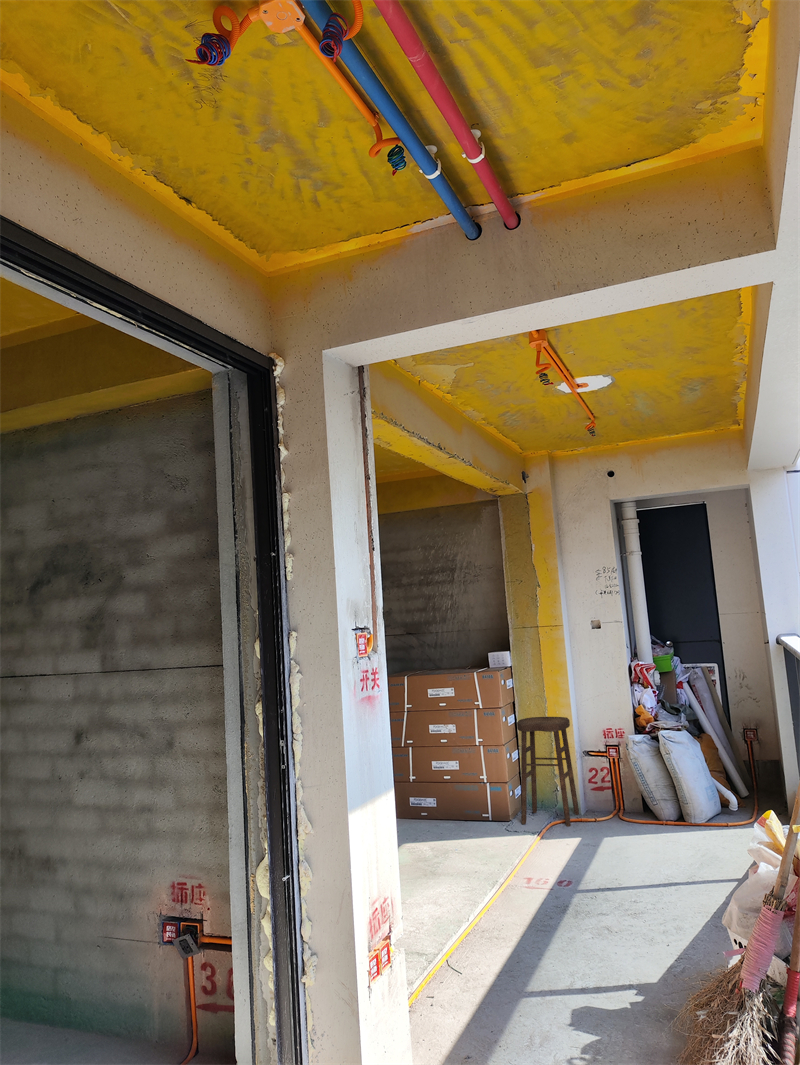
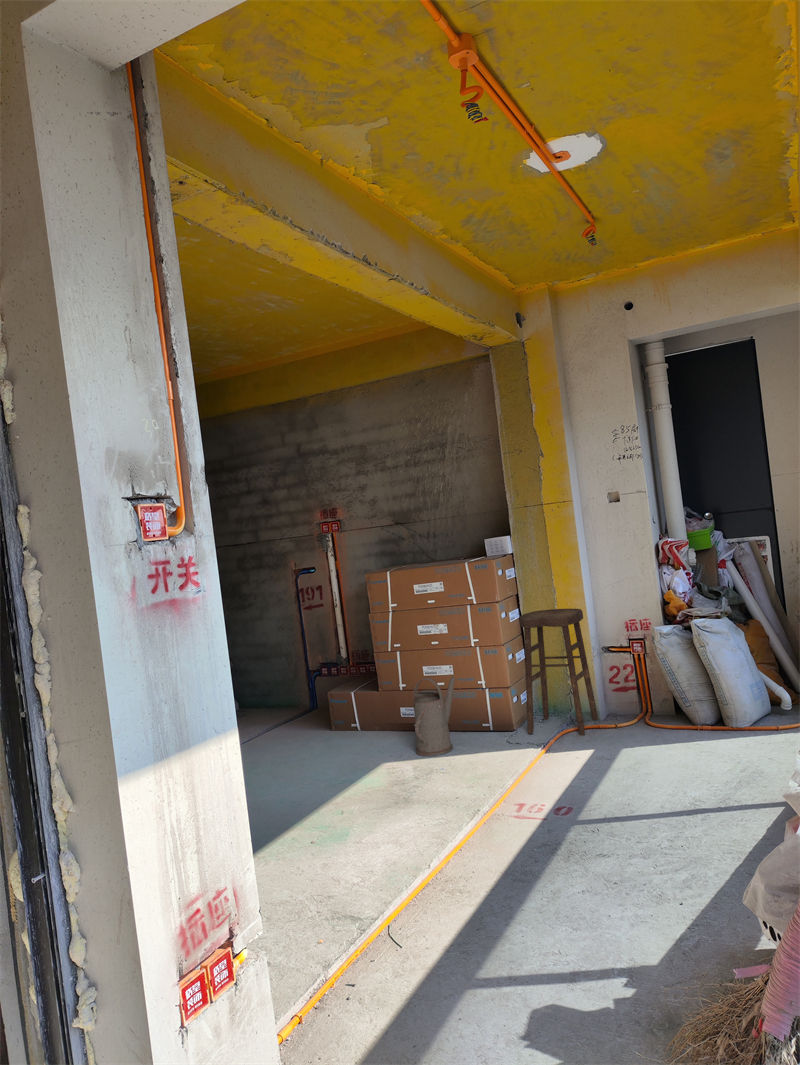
watering can: none [427,771,460,840] -> present [413,676,455,756]

